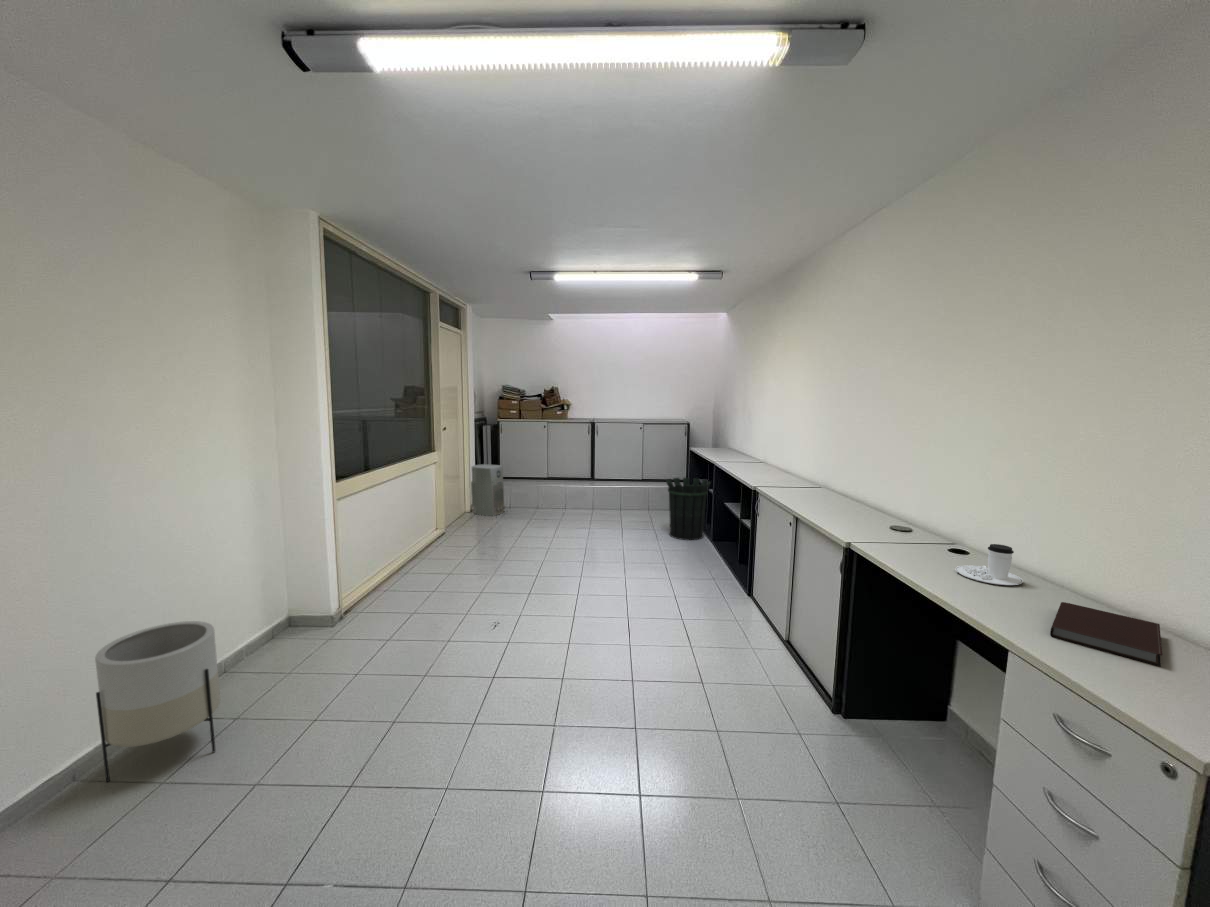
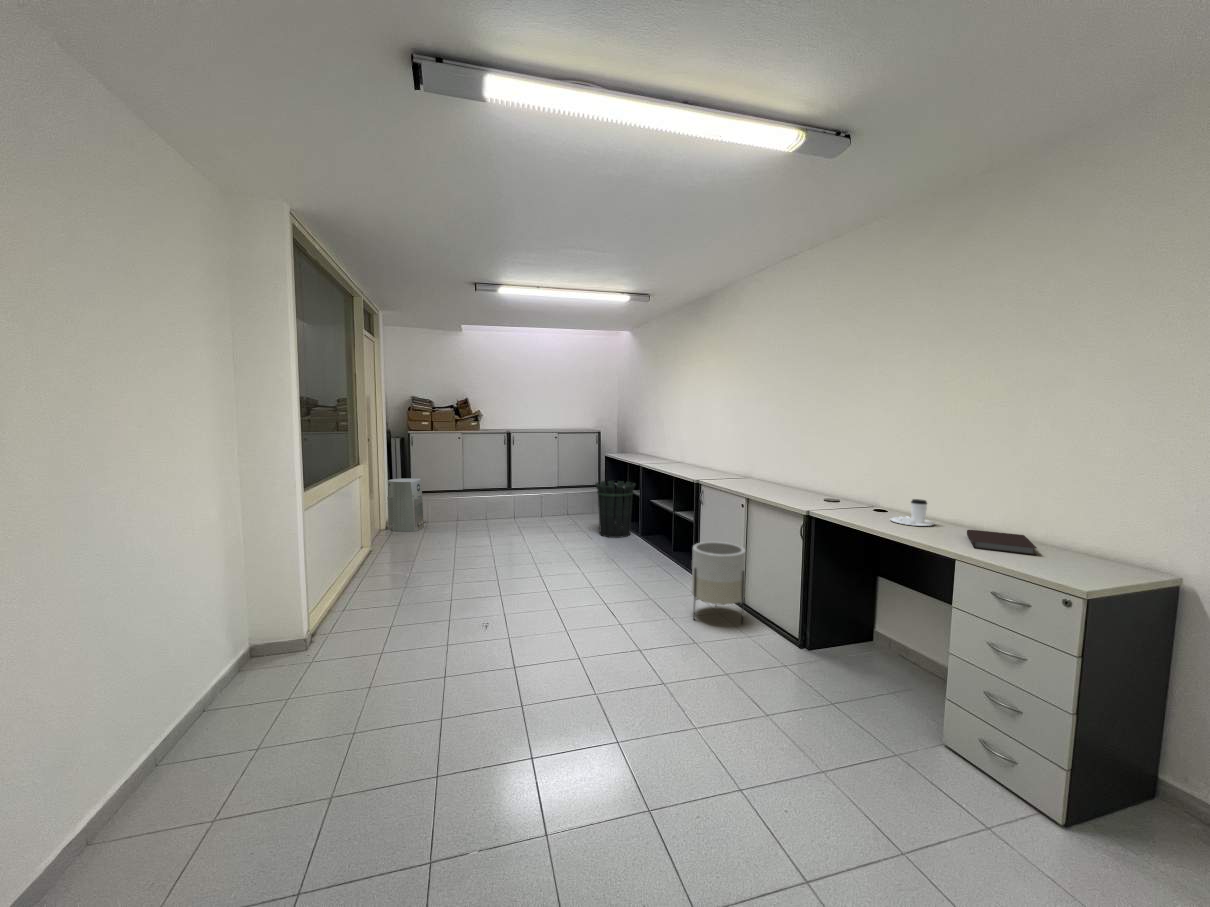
planter: present [95,621,221,782] -> present [692,542,745,623]

